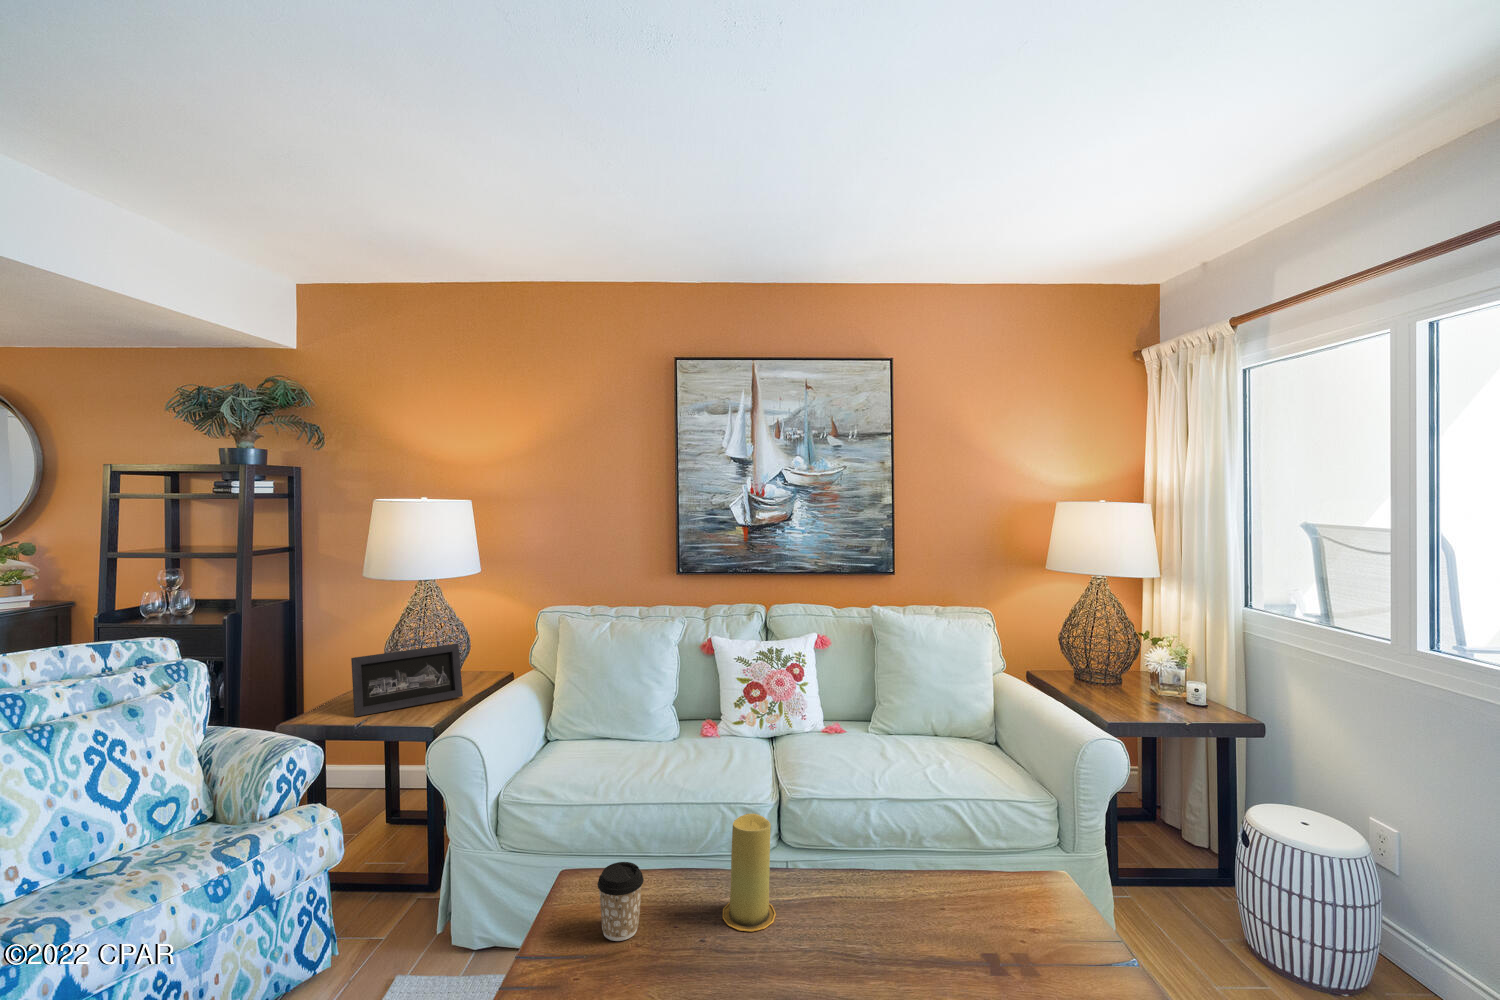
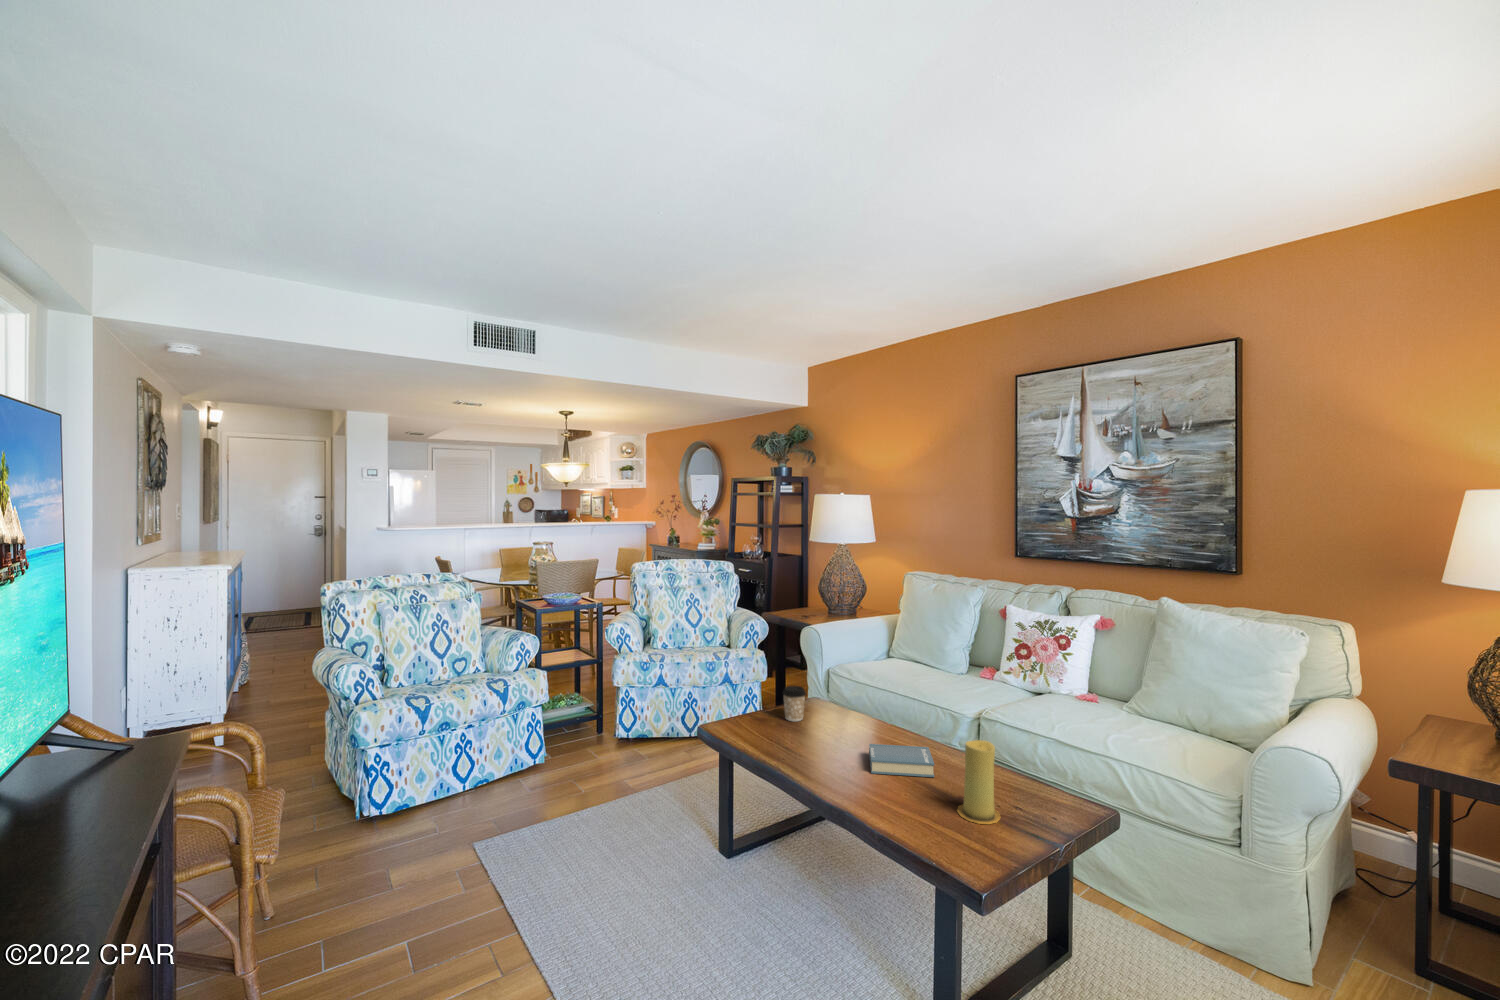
picture frame: present [351,643,463,717] -> none [794,583,853,618]
candle: present [723,814,776,932] -> present [958,740,1000,824]
hardback book: none [824,878,934,971] -> present [869,744,934,777]

